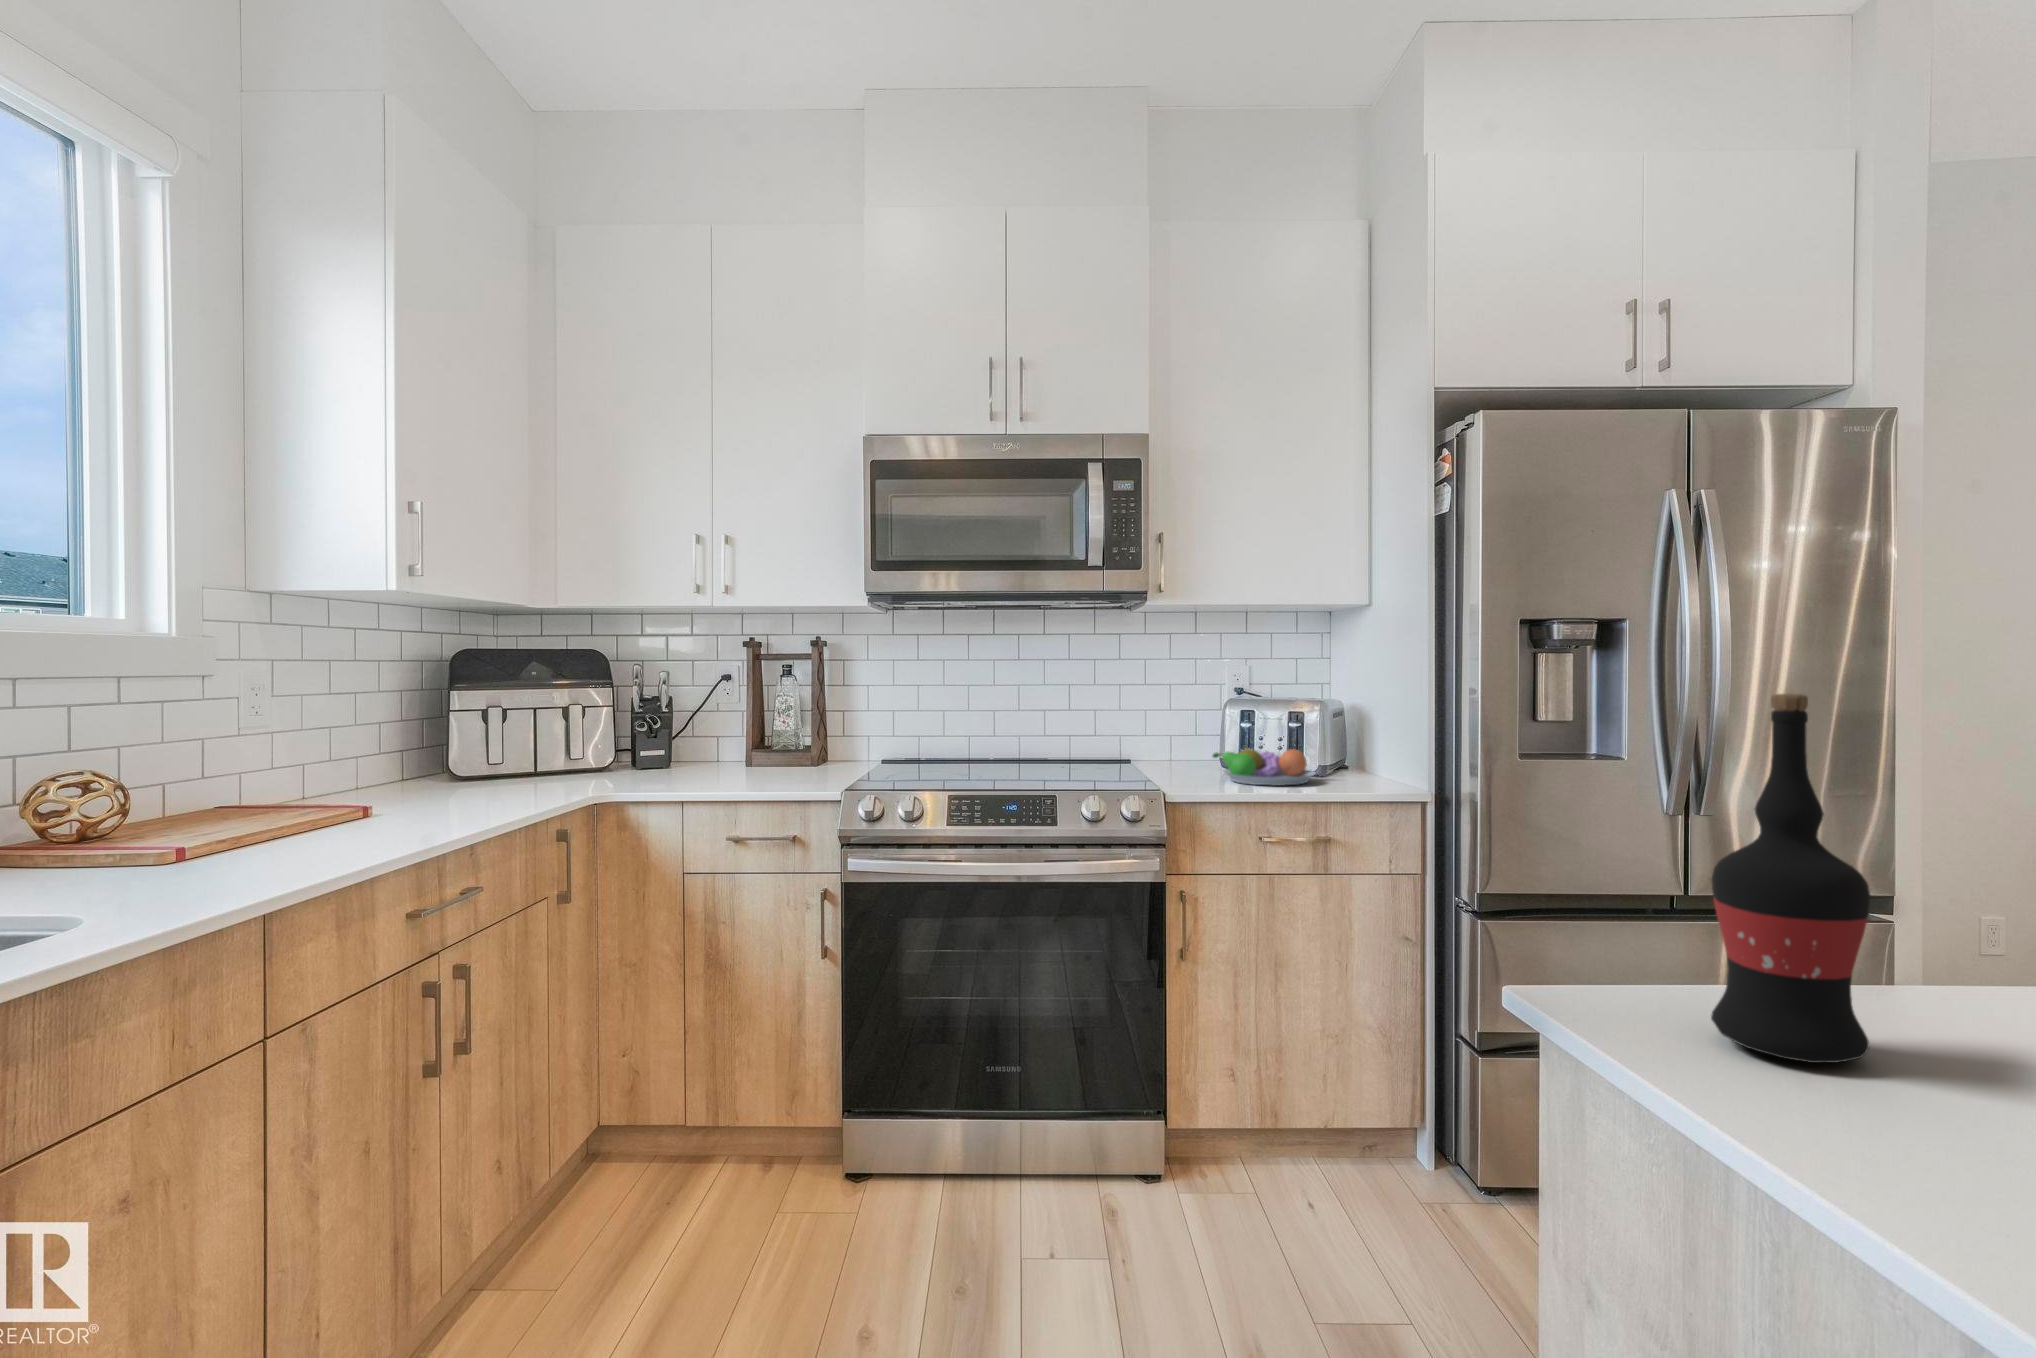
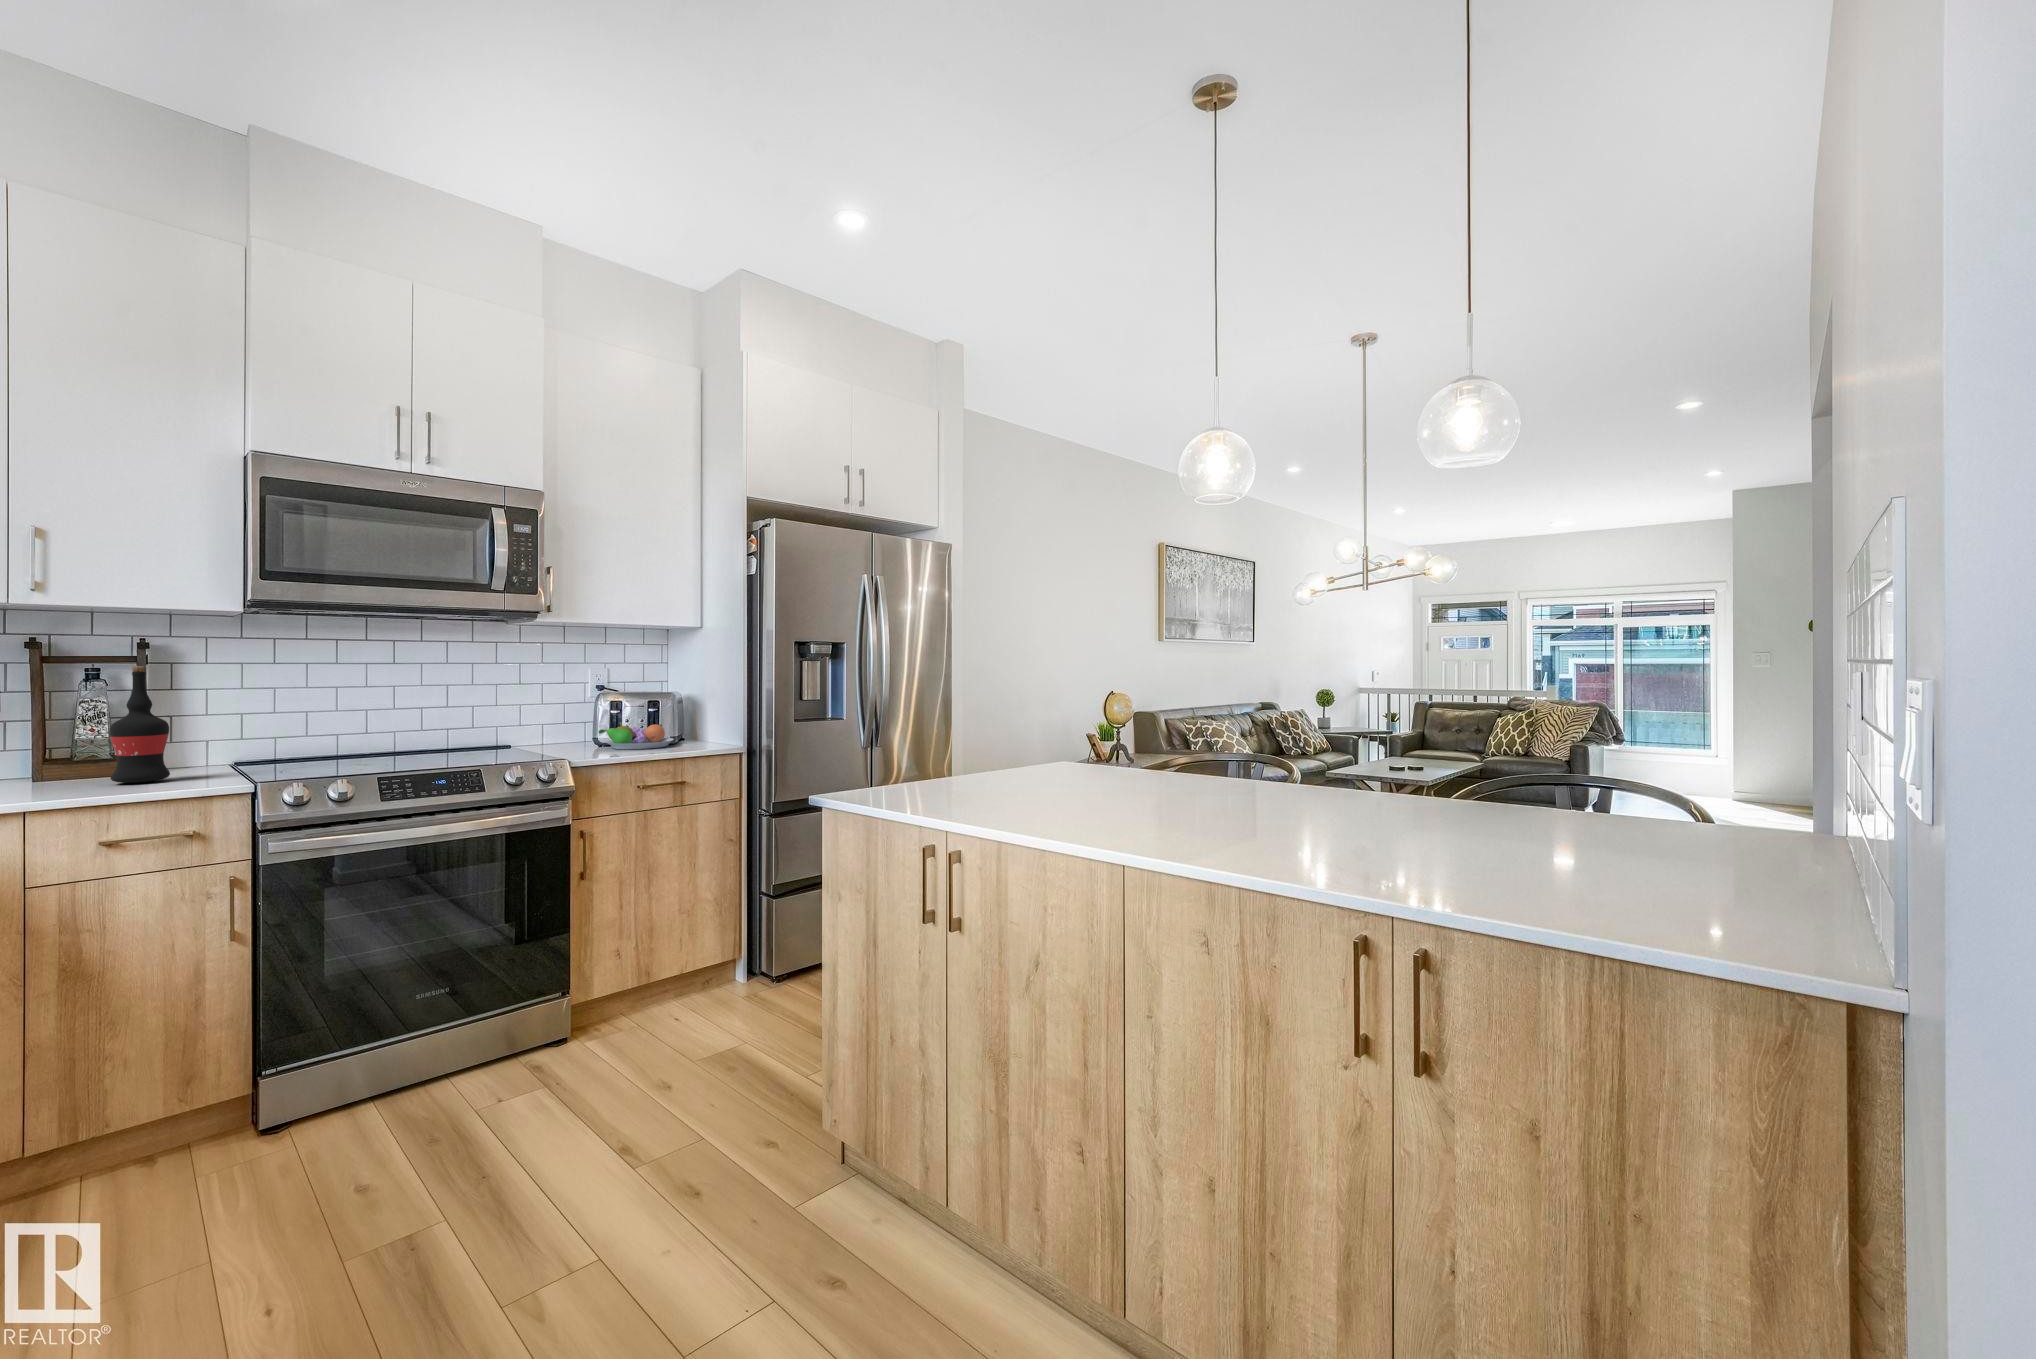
wine bottle: present [1711,694,1871,1063] -> present [110,666,170,783]

